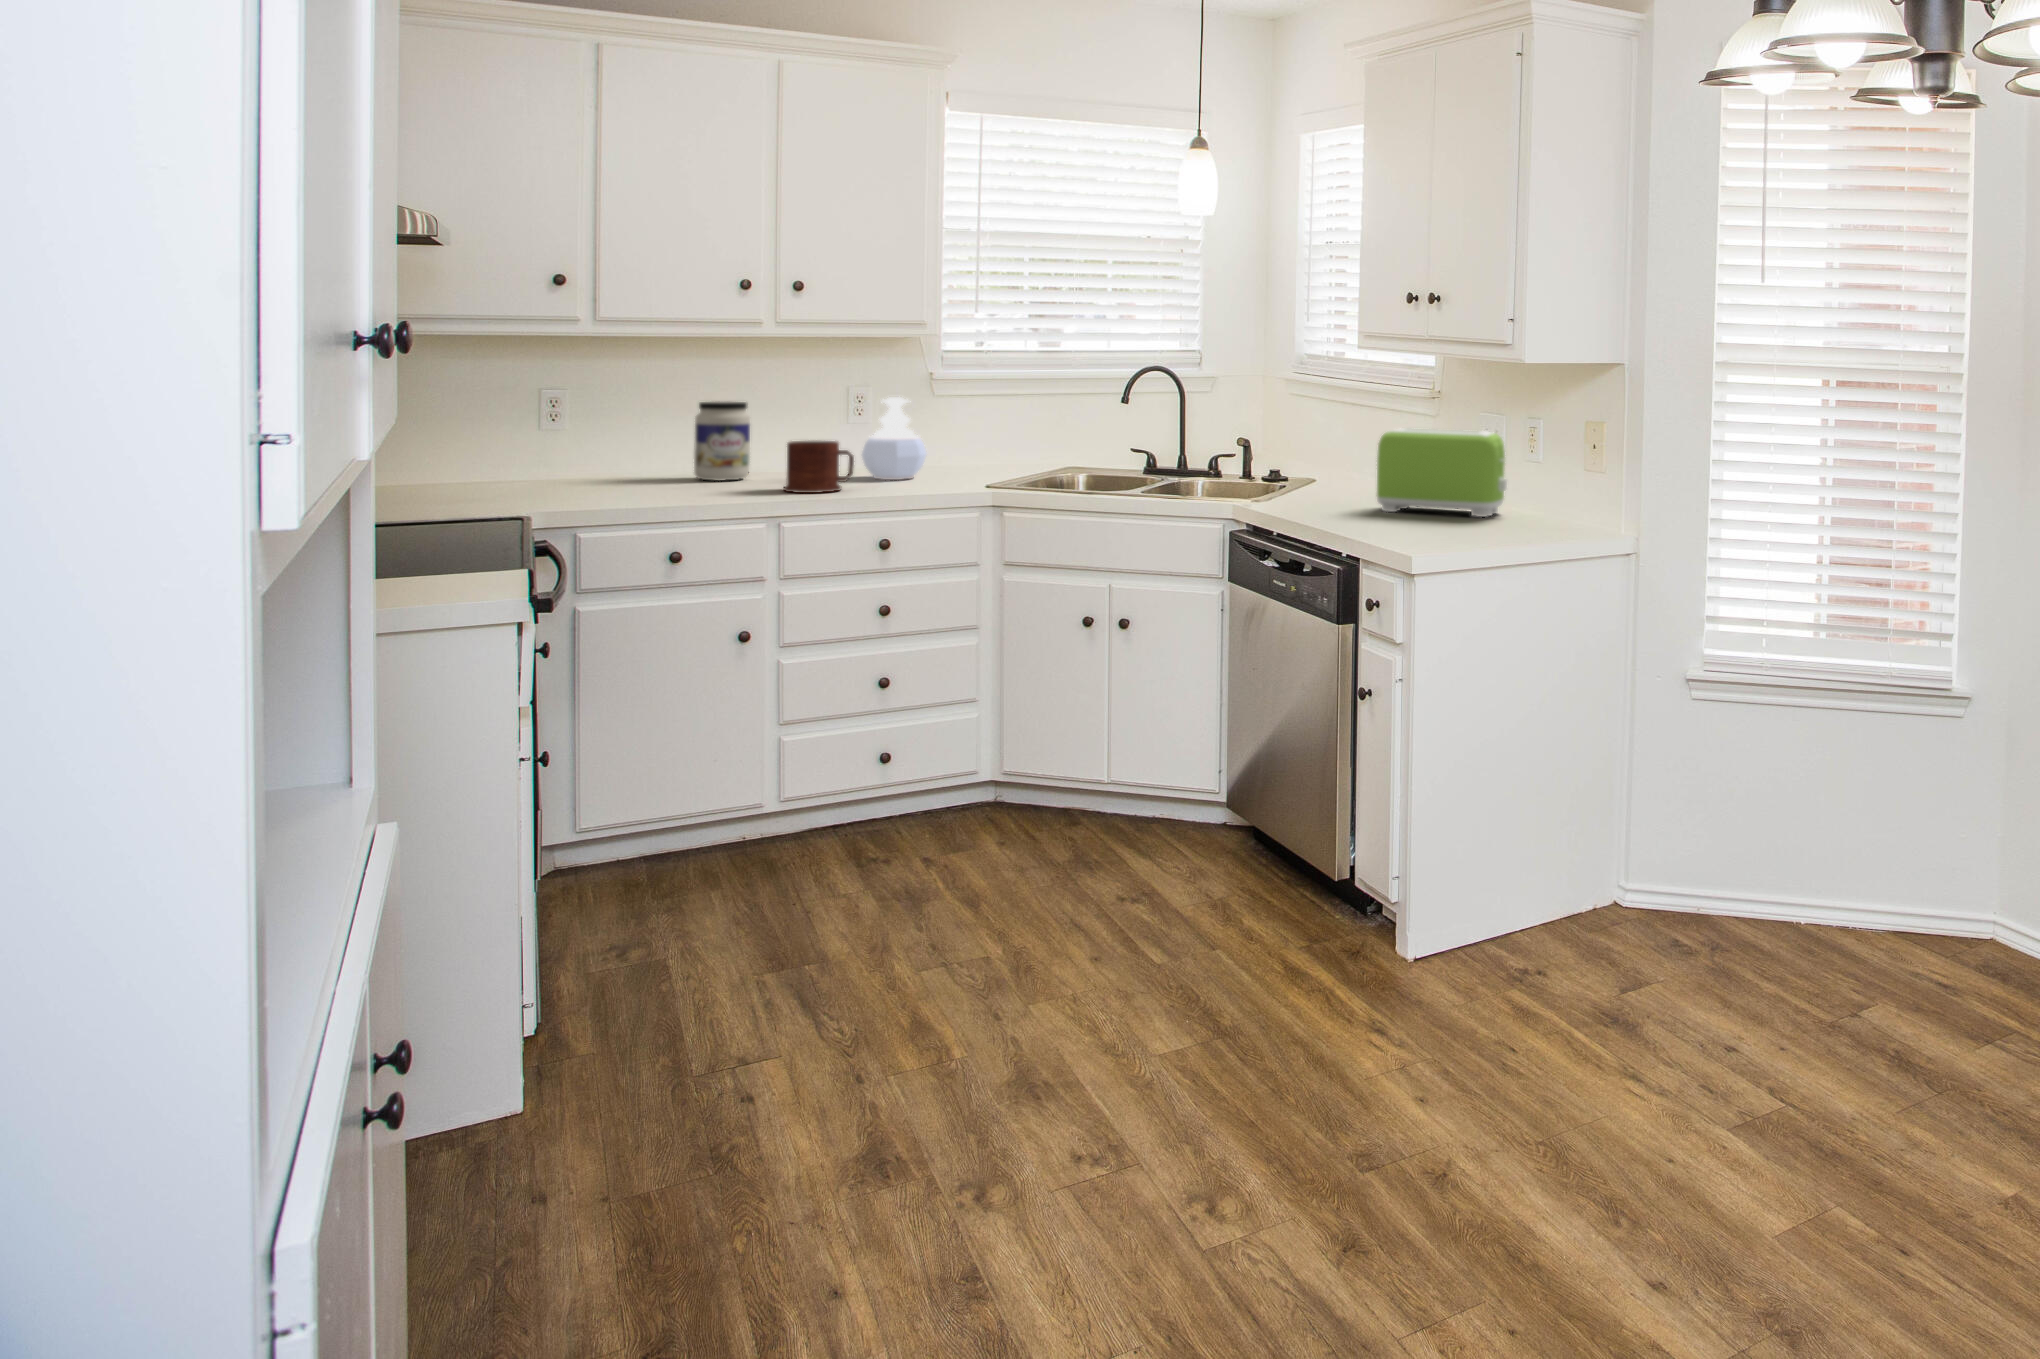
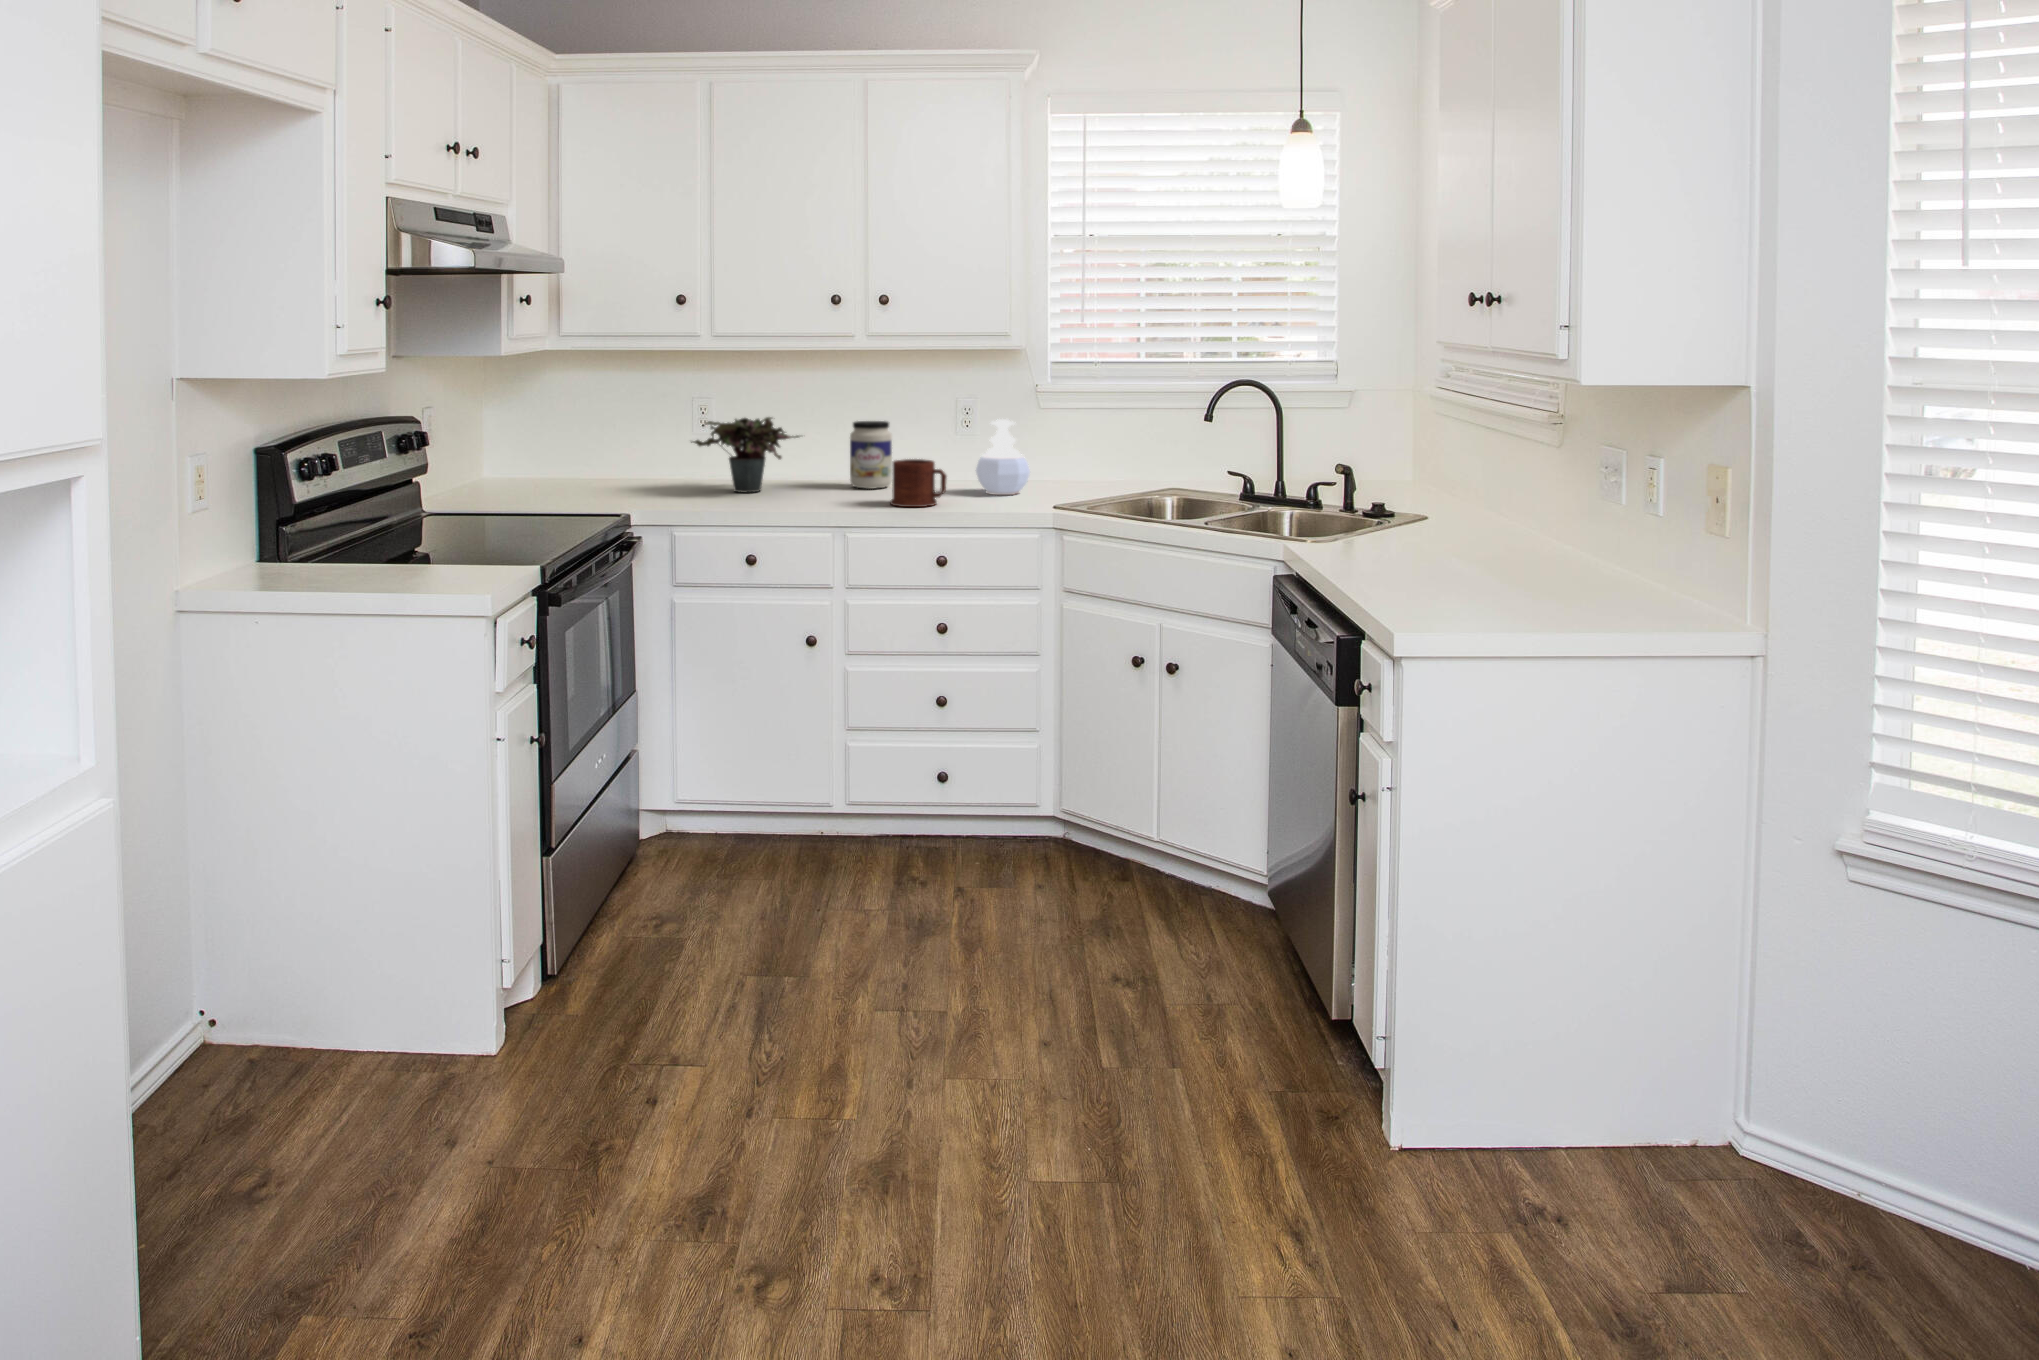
potted plant: none [476,396,648,490] -> present [691,417,799,493]
toaster: present [1377,428,1507,517] -> none [1417,476,1584,595]

